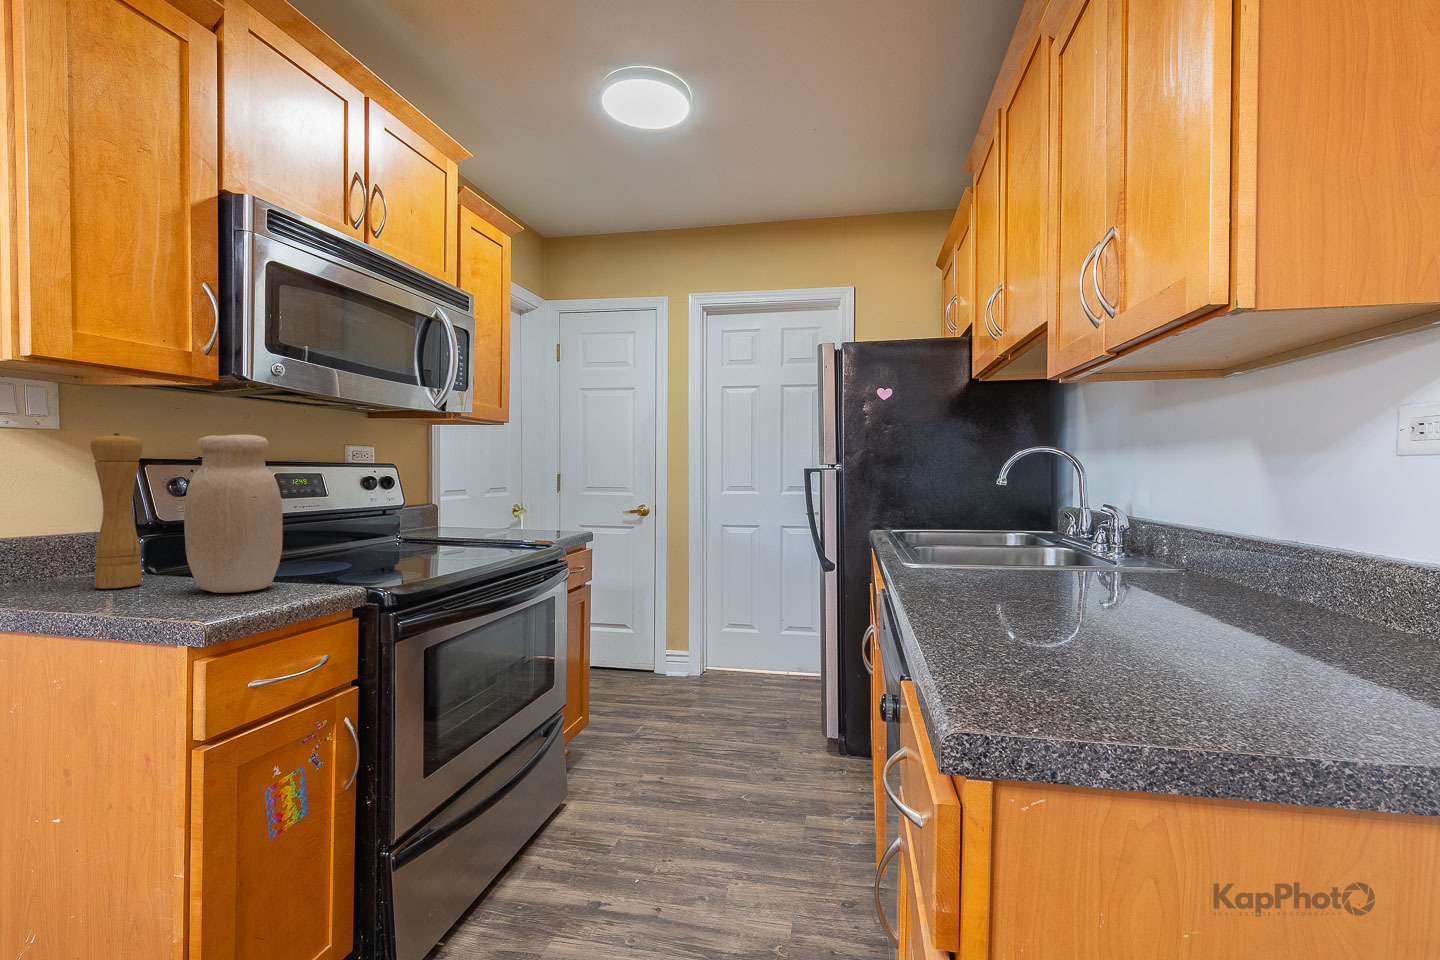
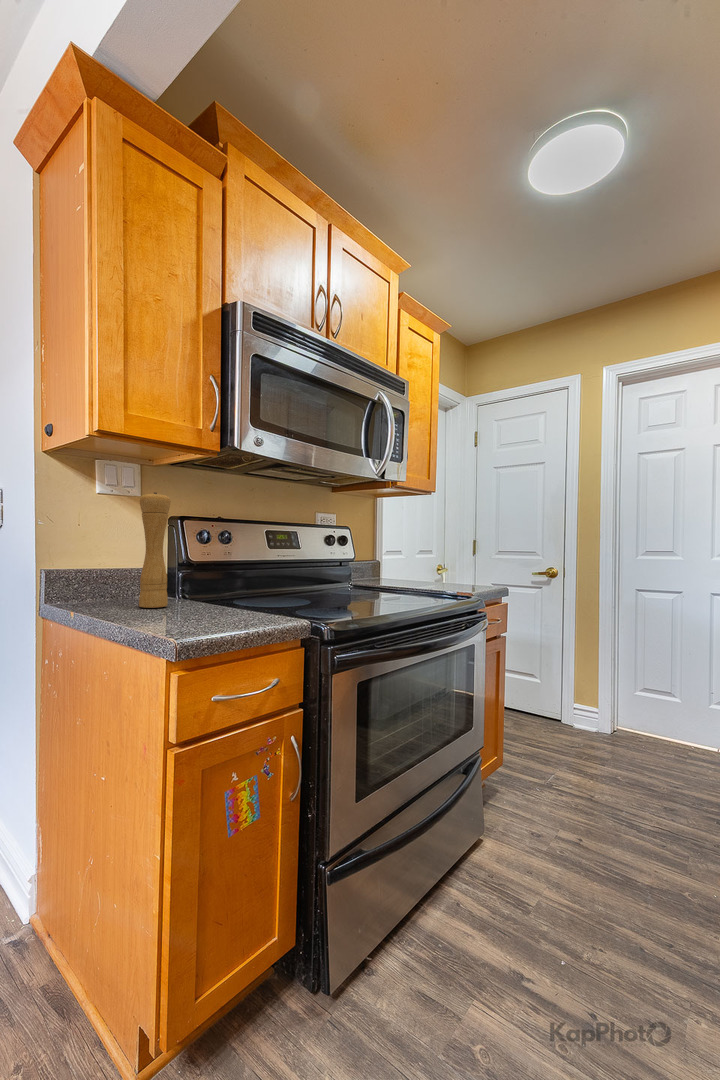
jar: present [184,435,283,593] -> none [187,488,253,618]

